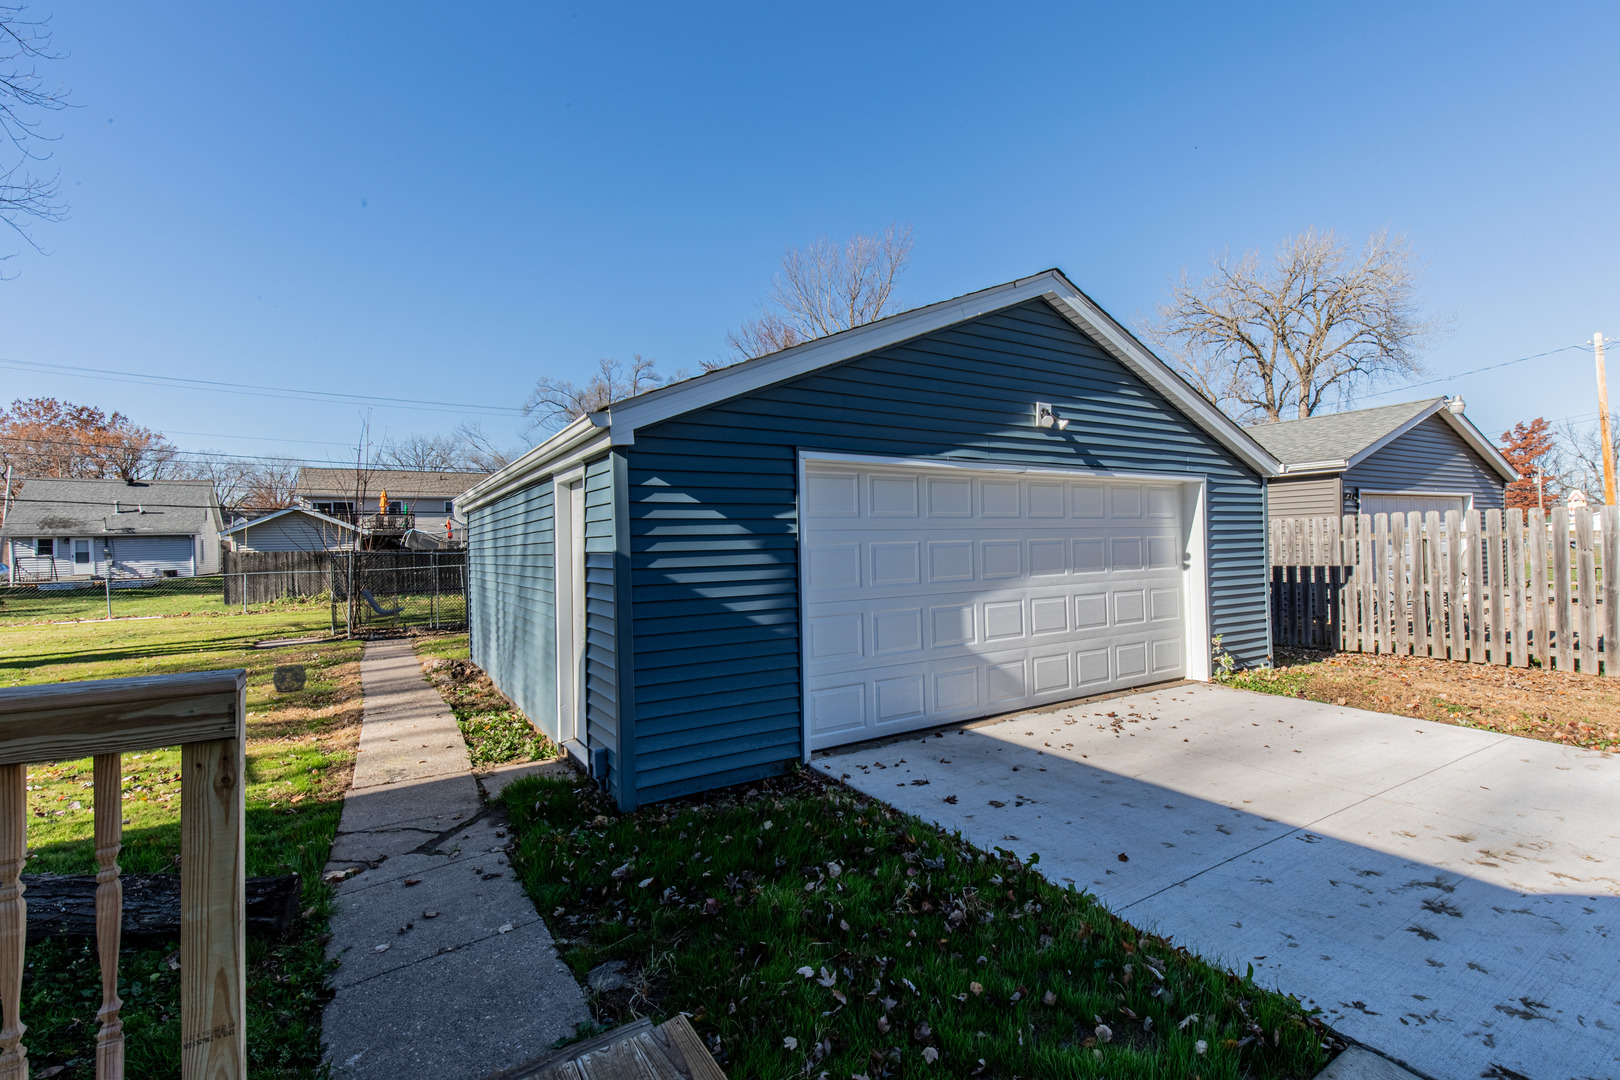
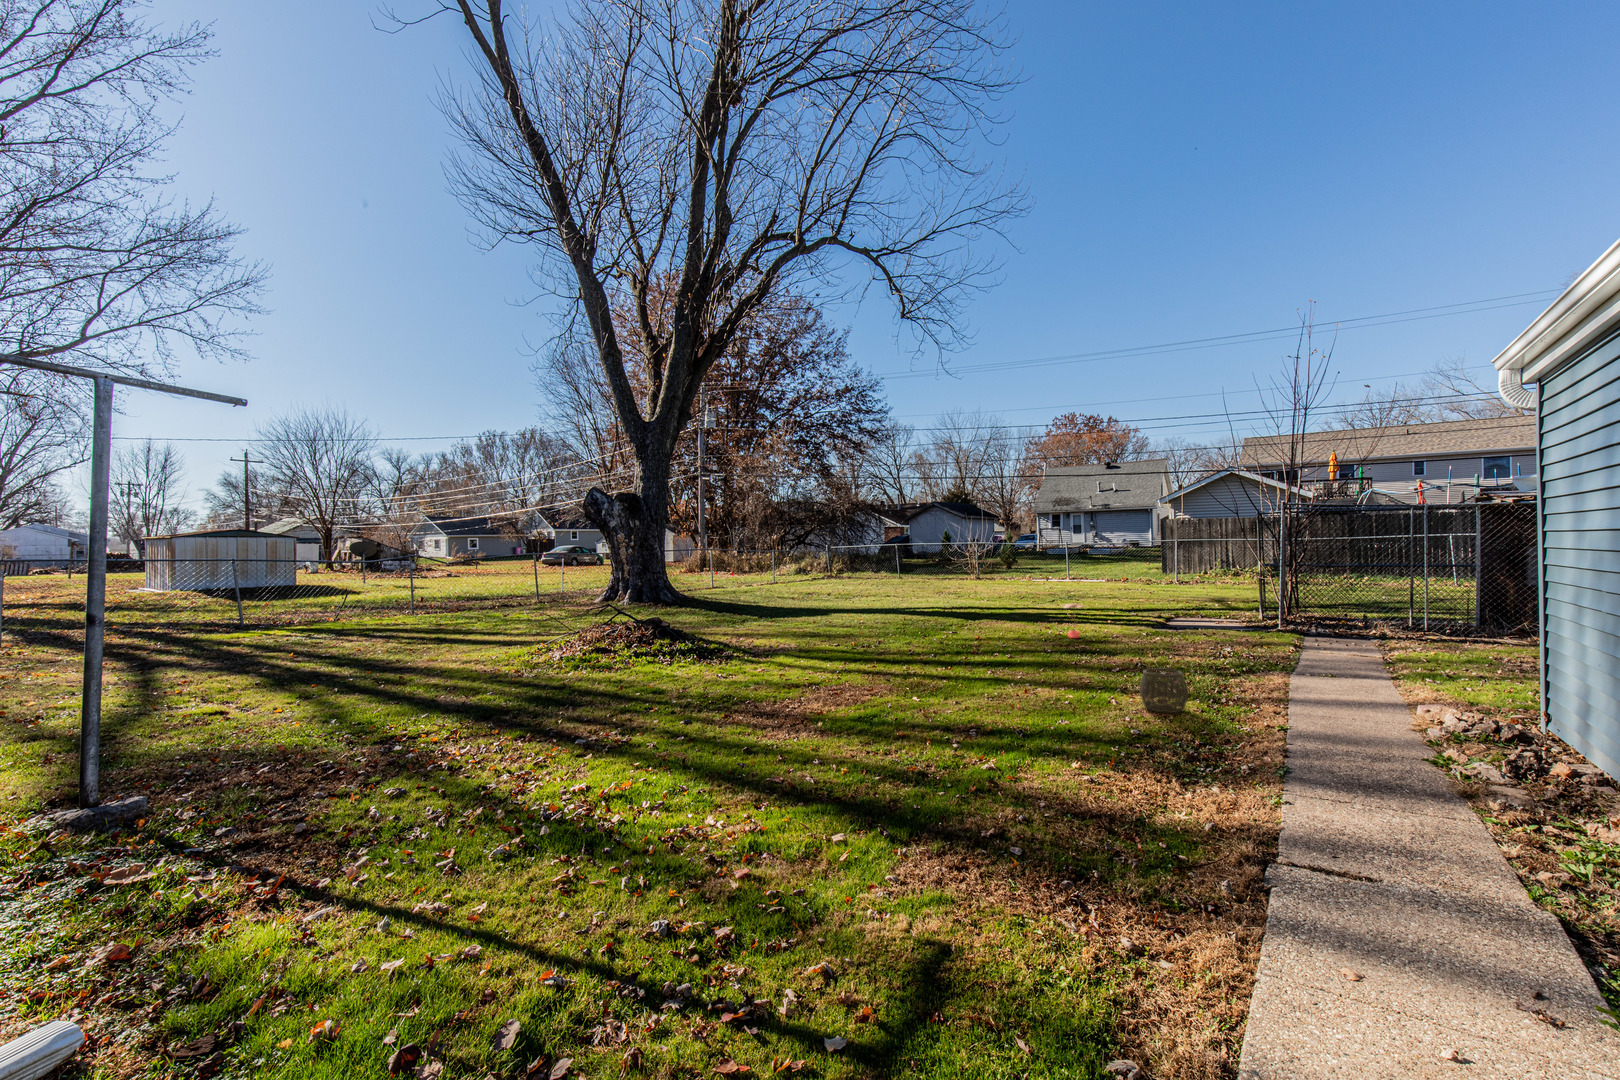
lounge chair: present [362,590,405,625] -> none [1301,562,1367,616]
potted plant: none [163,636,191,666] -> present [1062,604,1083,638]

